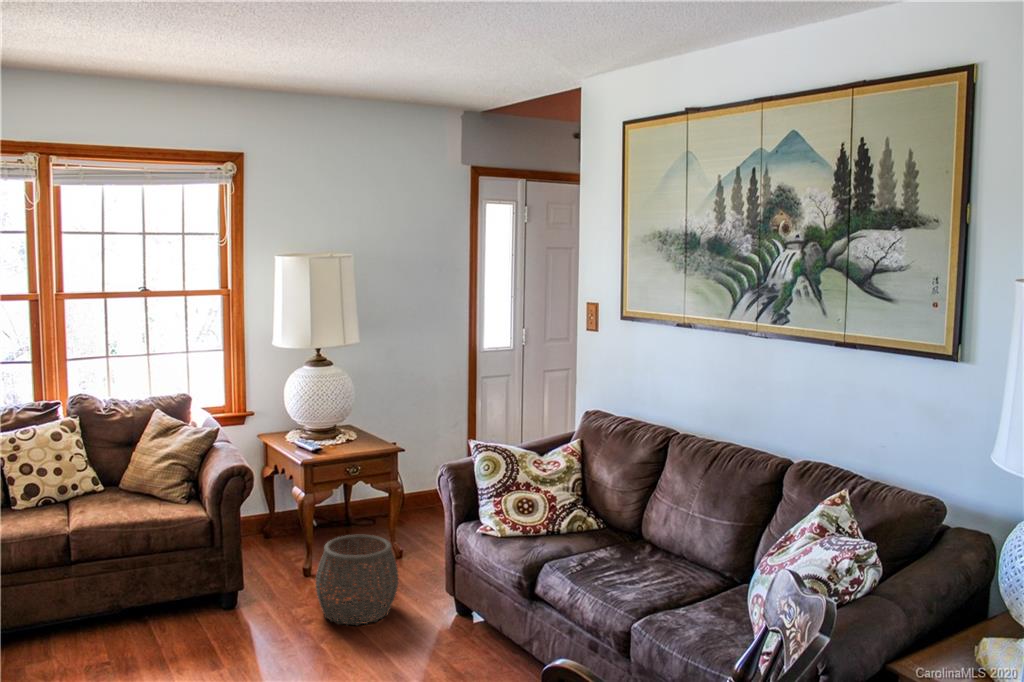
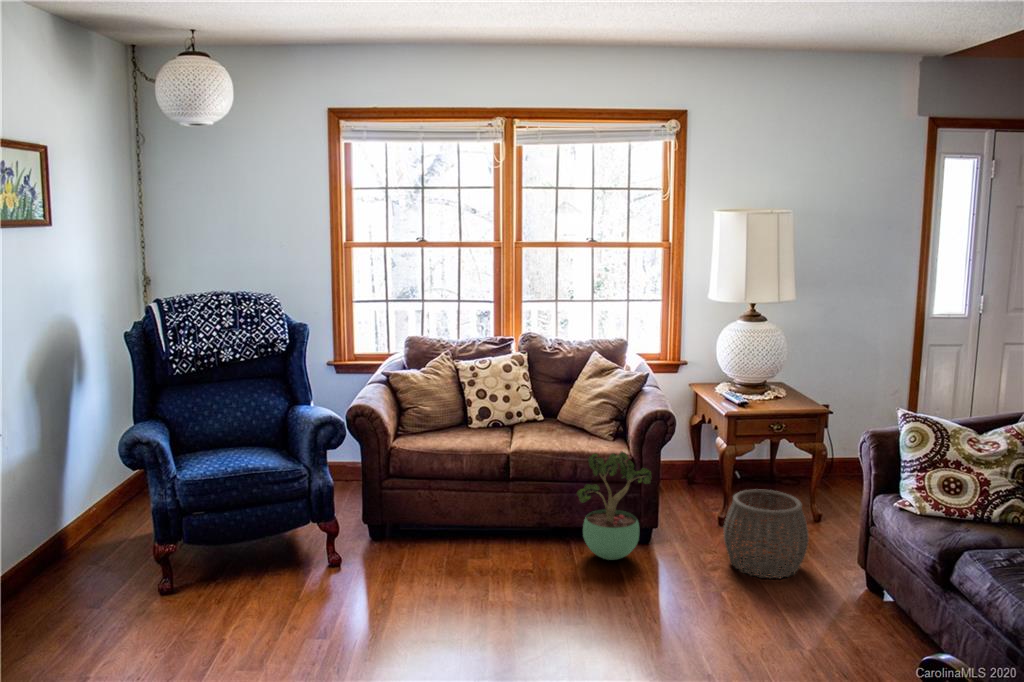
potted plant: none [150,517,240,642] -> present [577,451,651,560]

